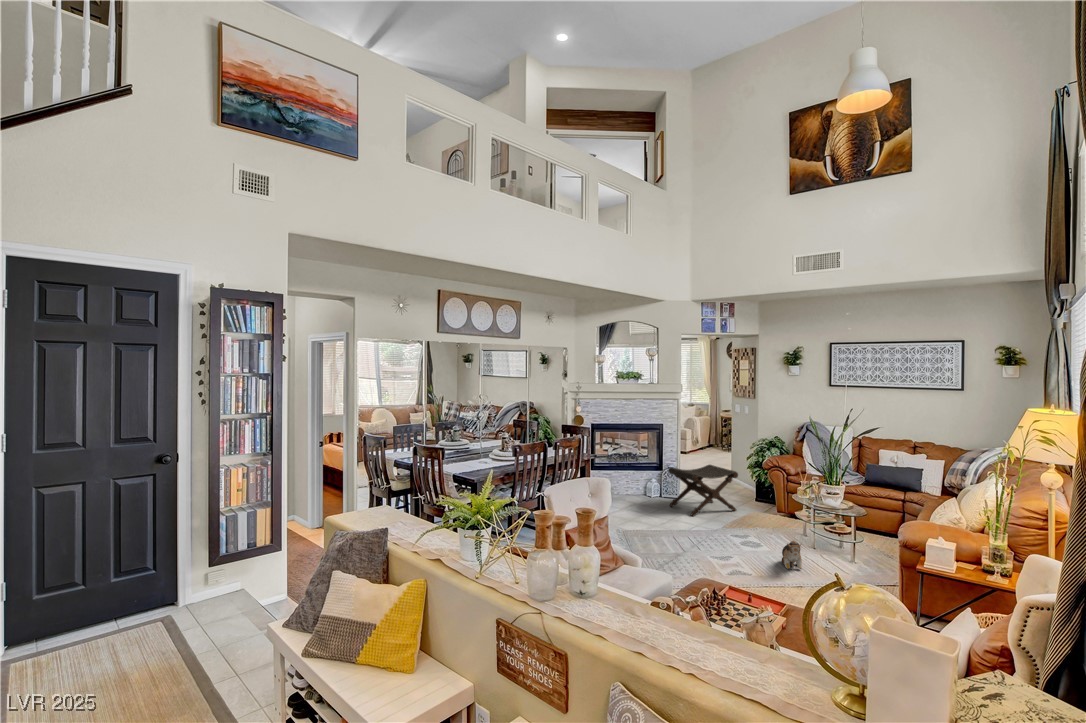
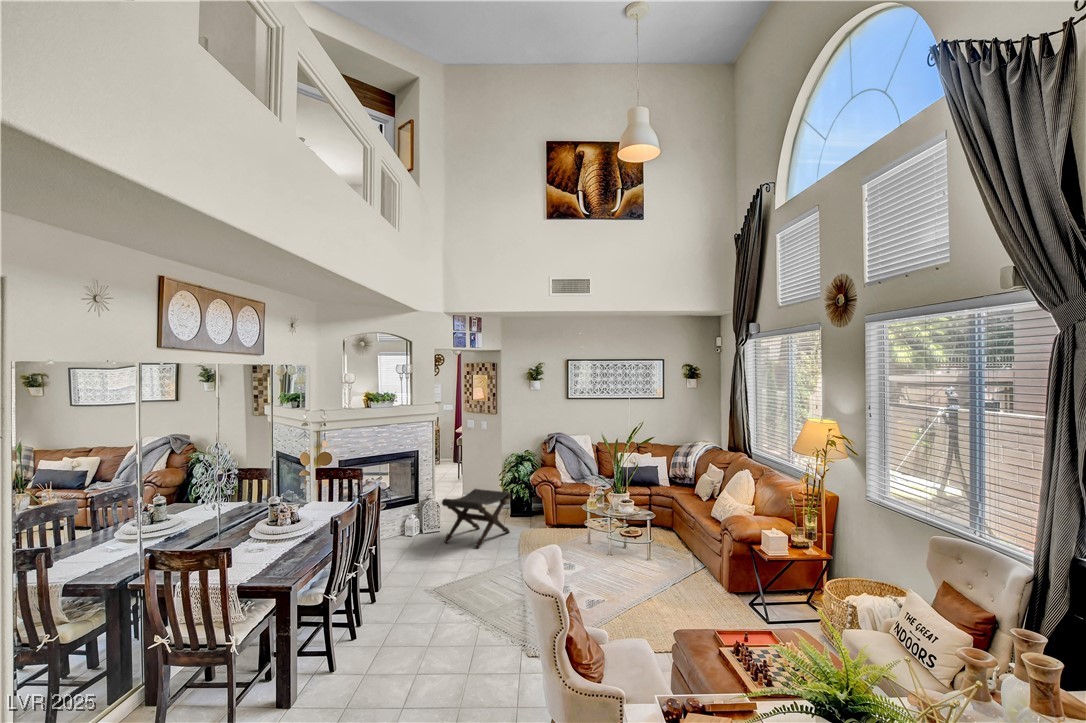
plush toy: present [782,541,802,569] -> none [598,550,628,579]

